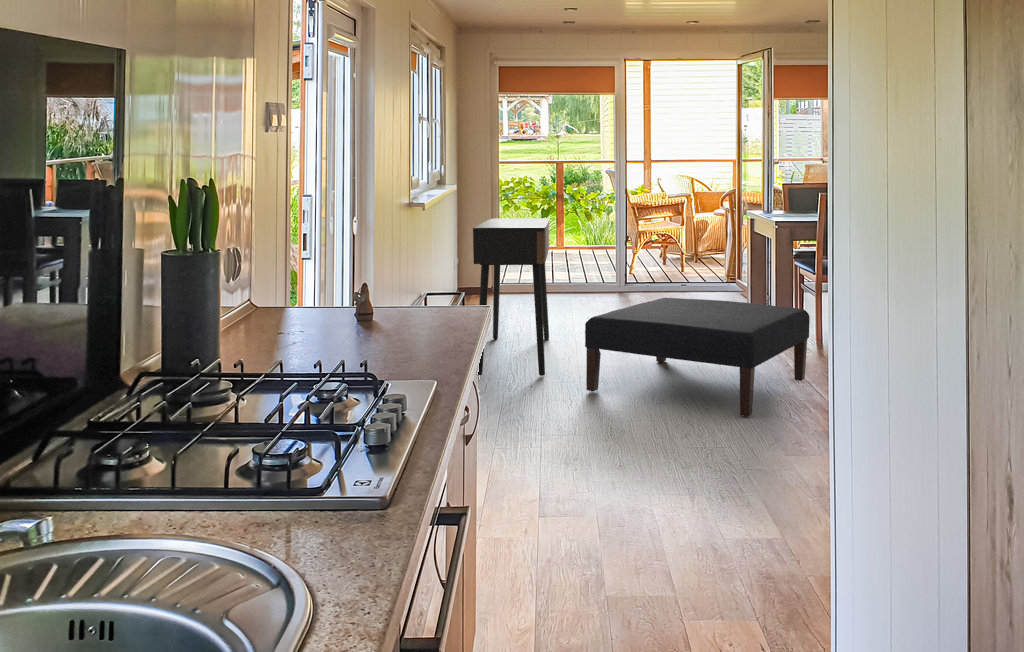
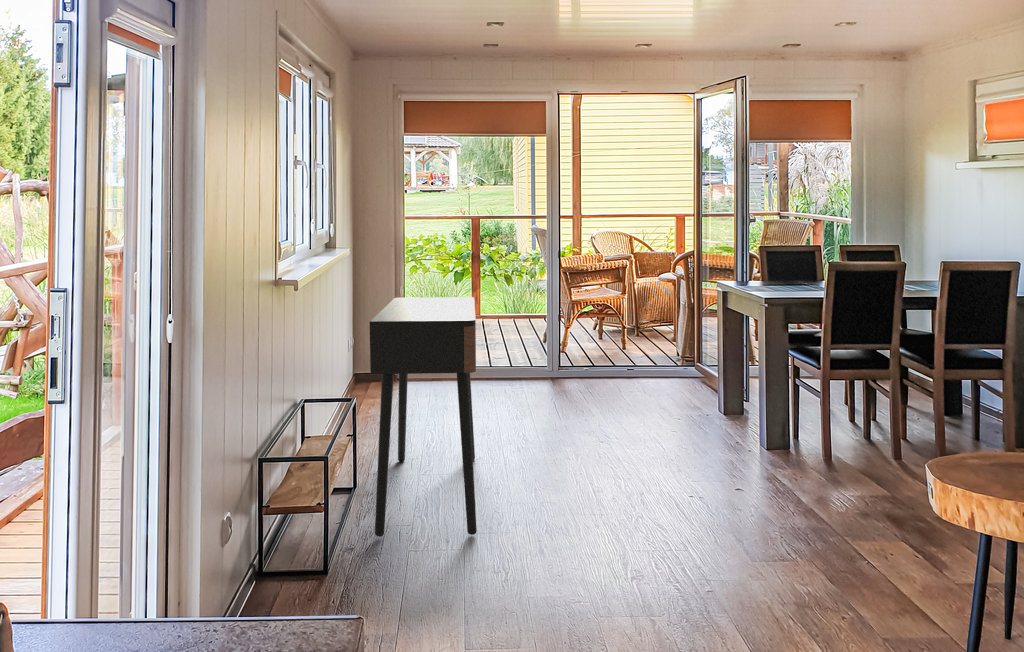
ottoman: present [585,298,810,417] -> none [540,413,849,619]

